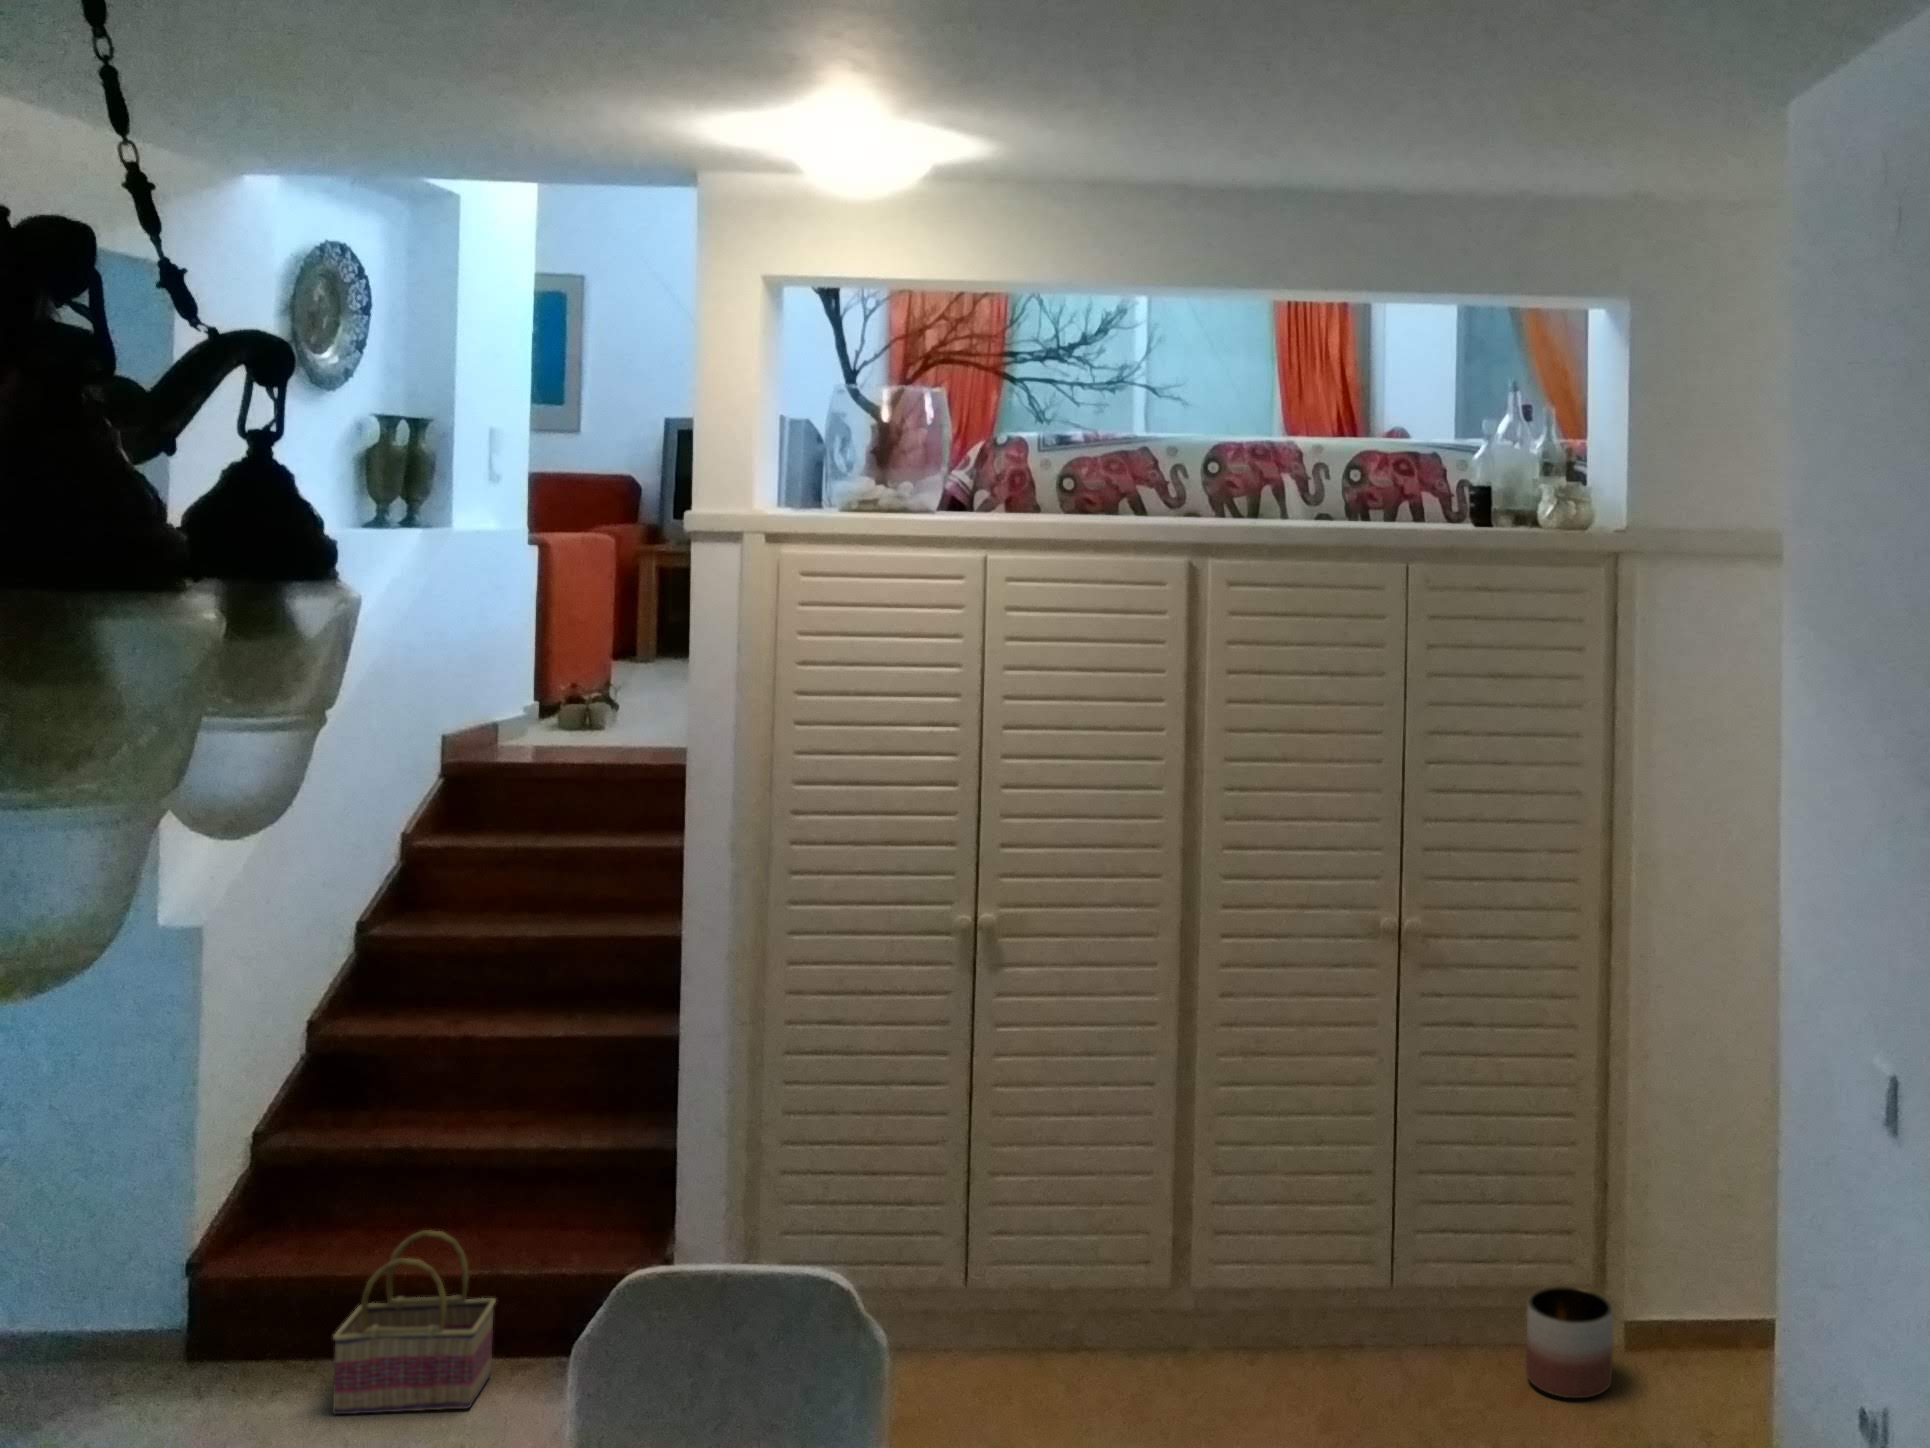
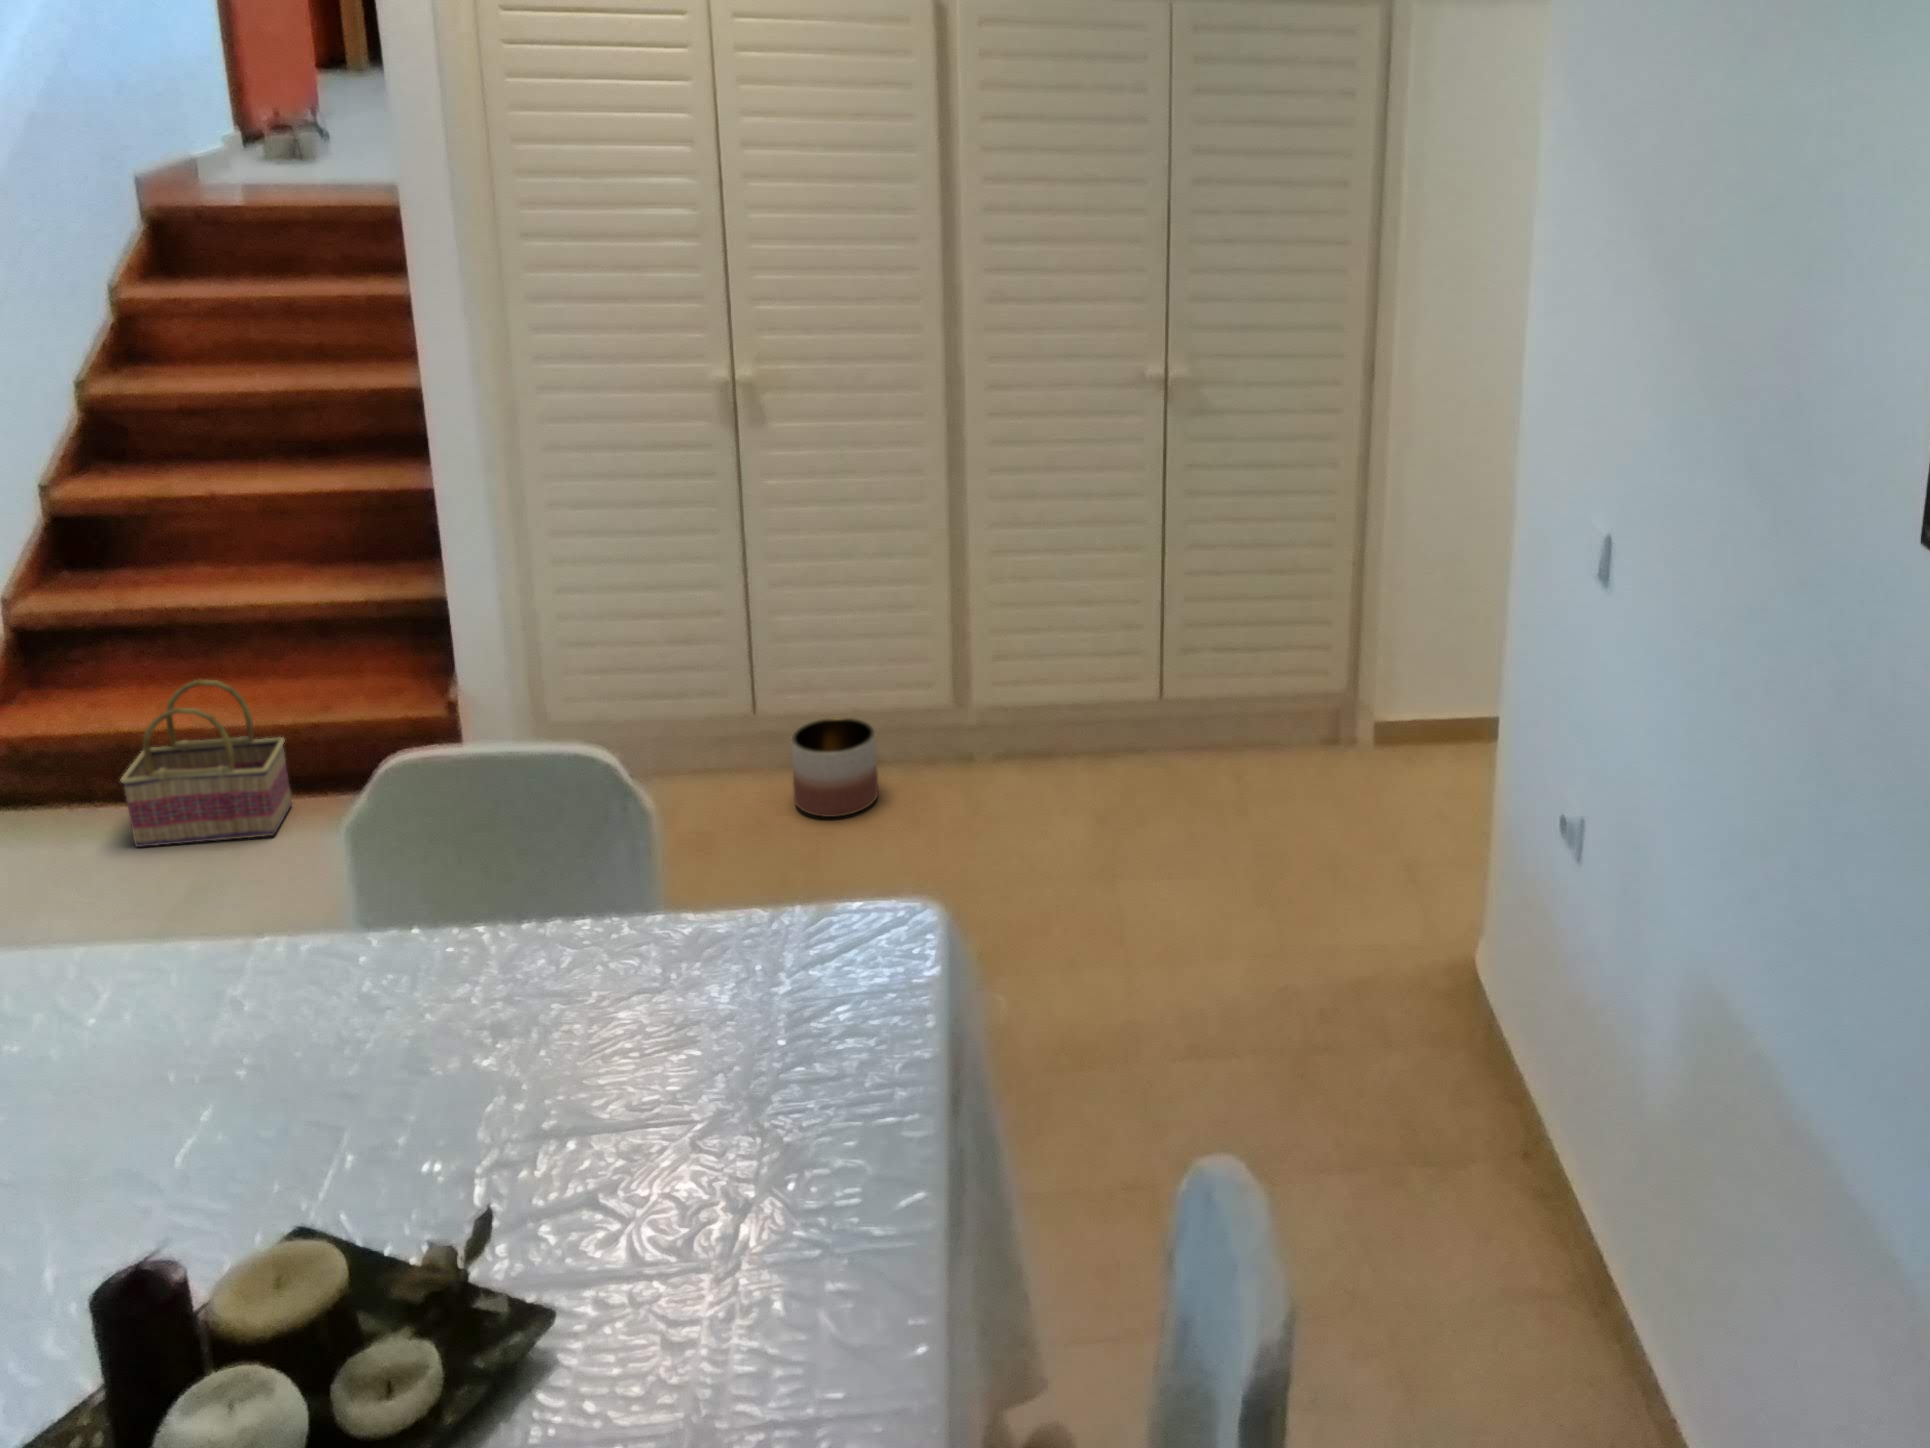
planter: present [1526,1286,1613,1398] -> present [791,717,878,817]

